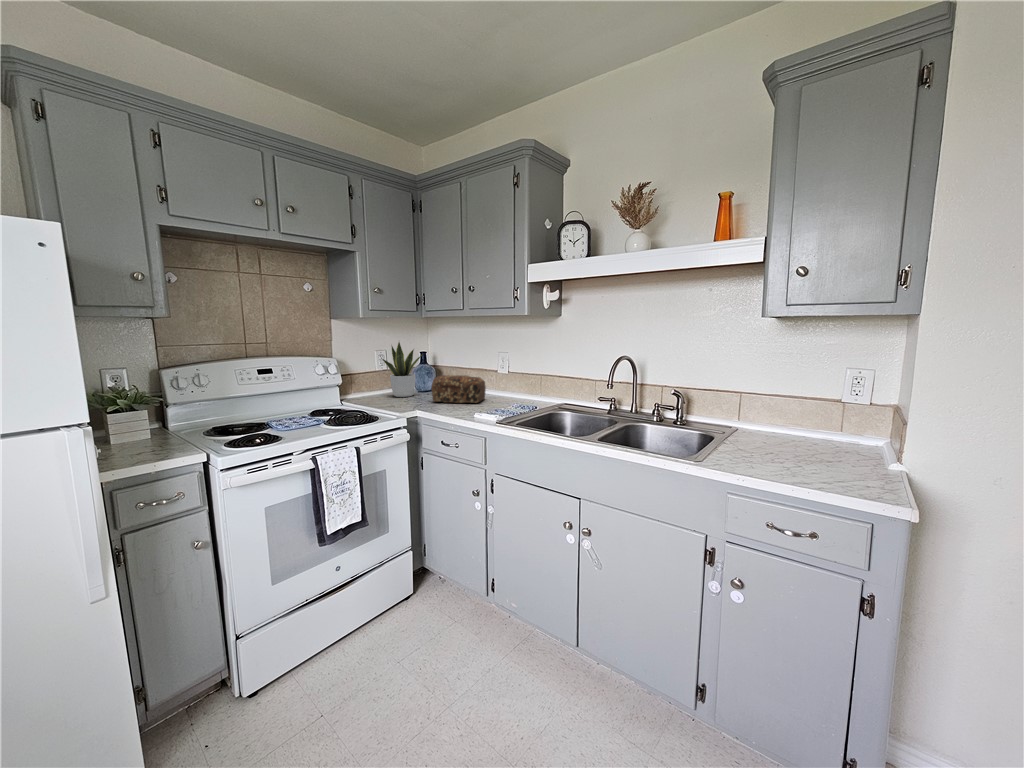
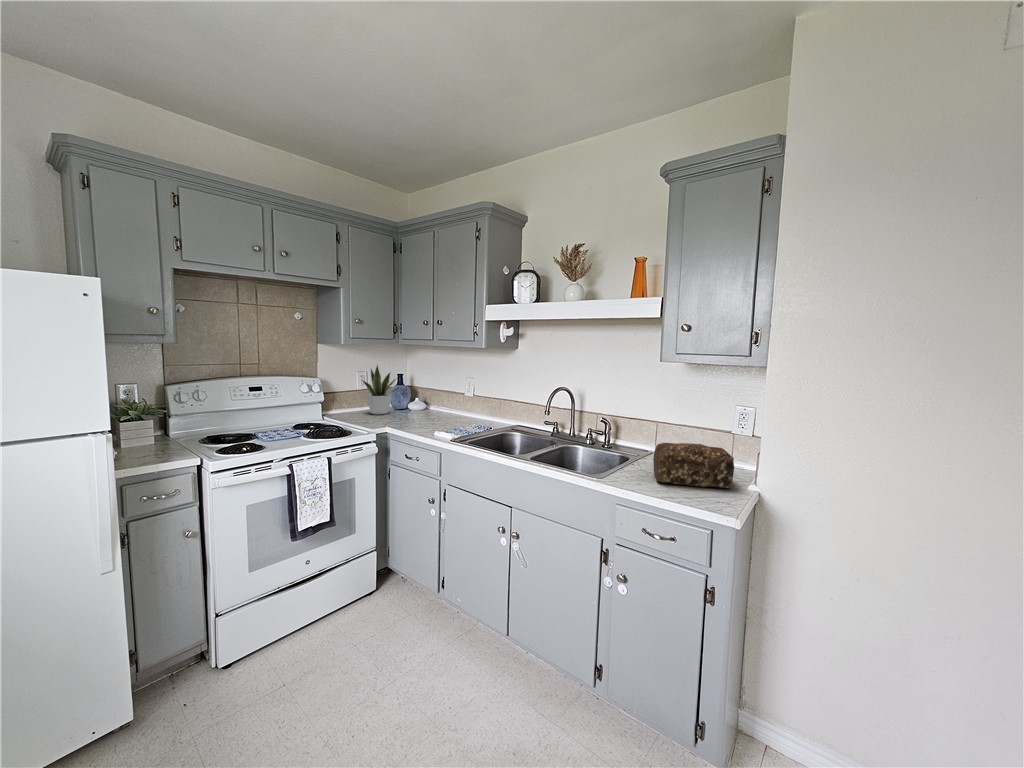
bread loaf: present [432,375,486,403] -> present [653,443,734,488]

